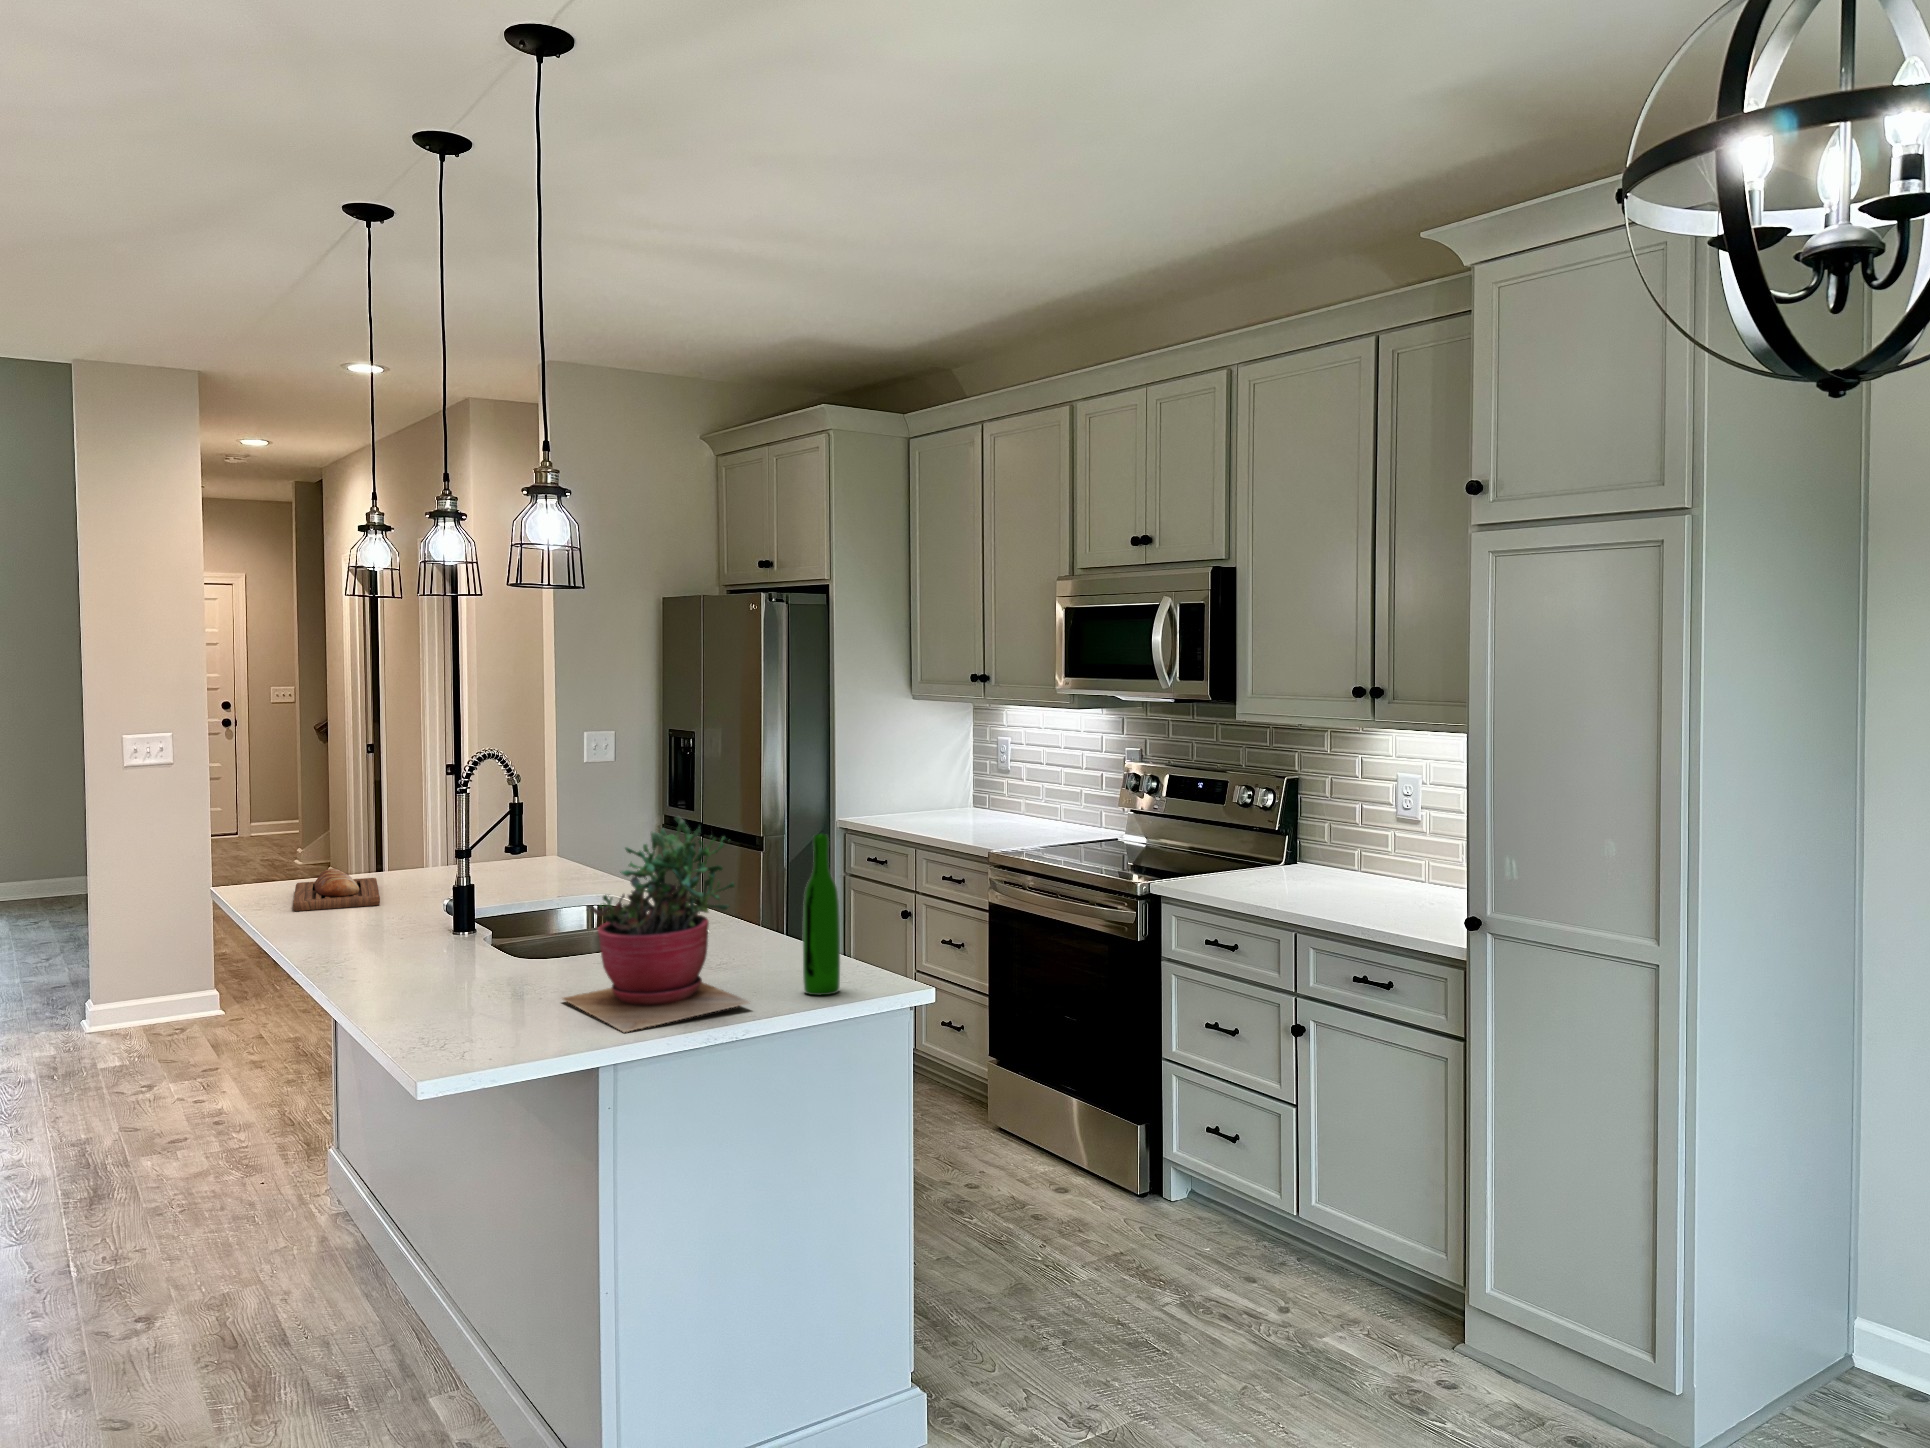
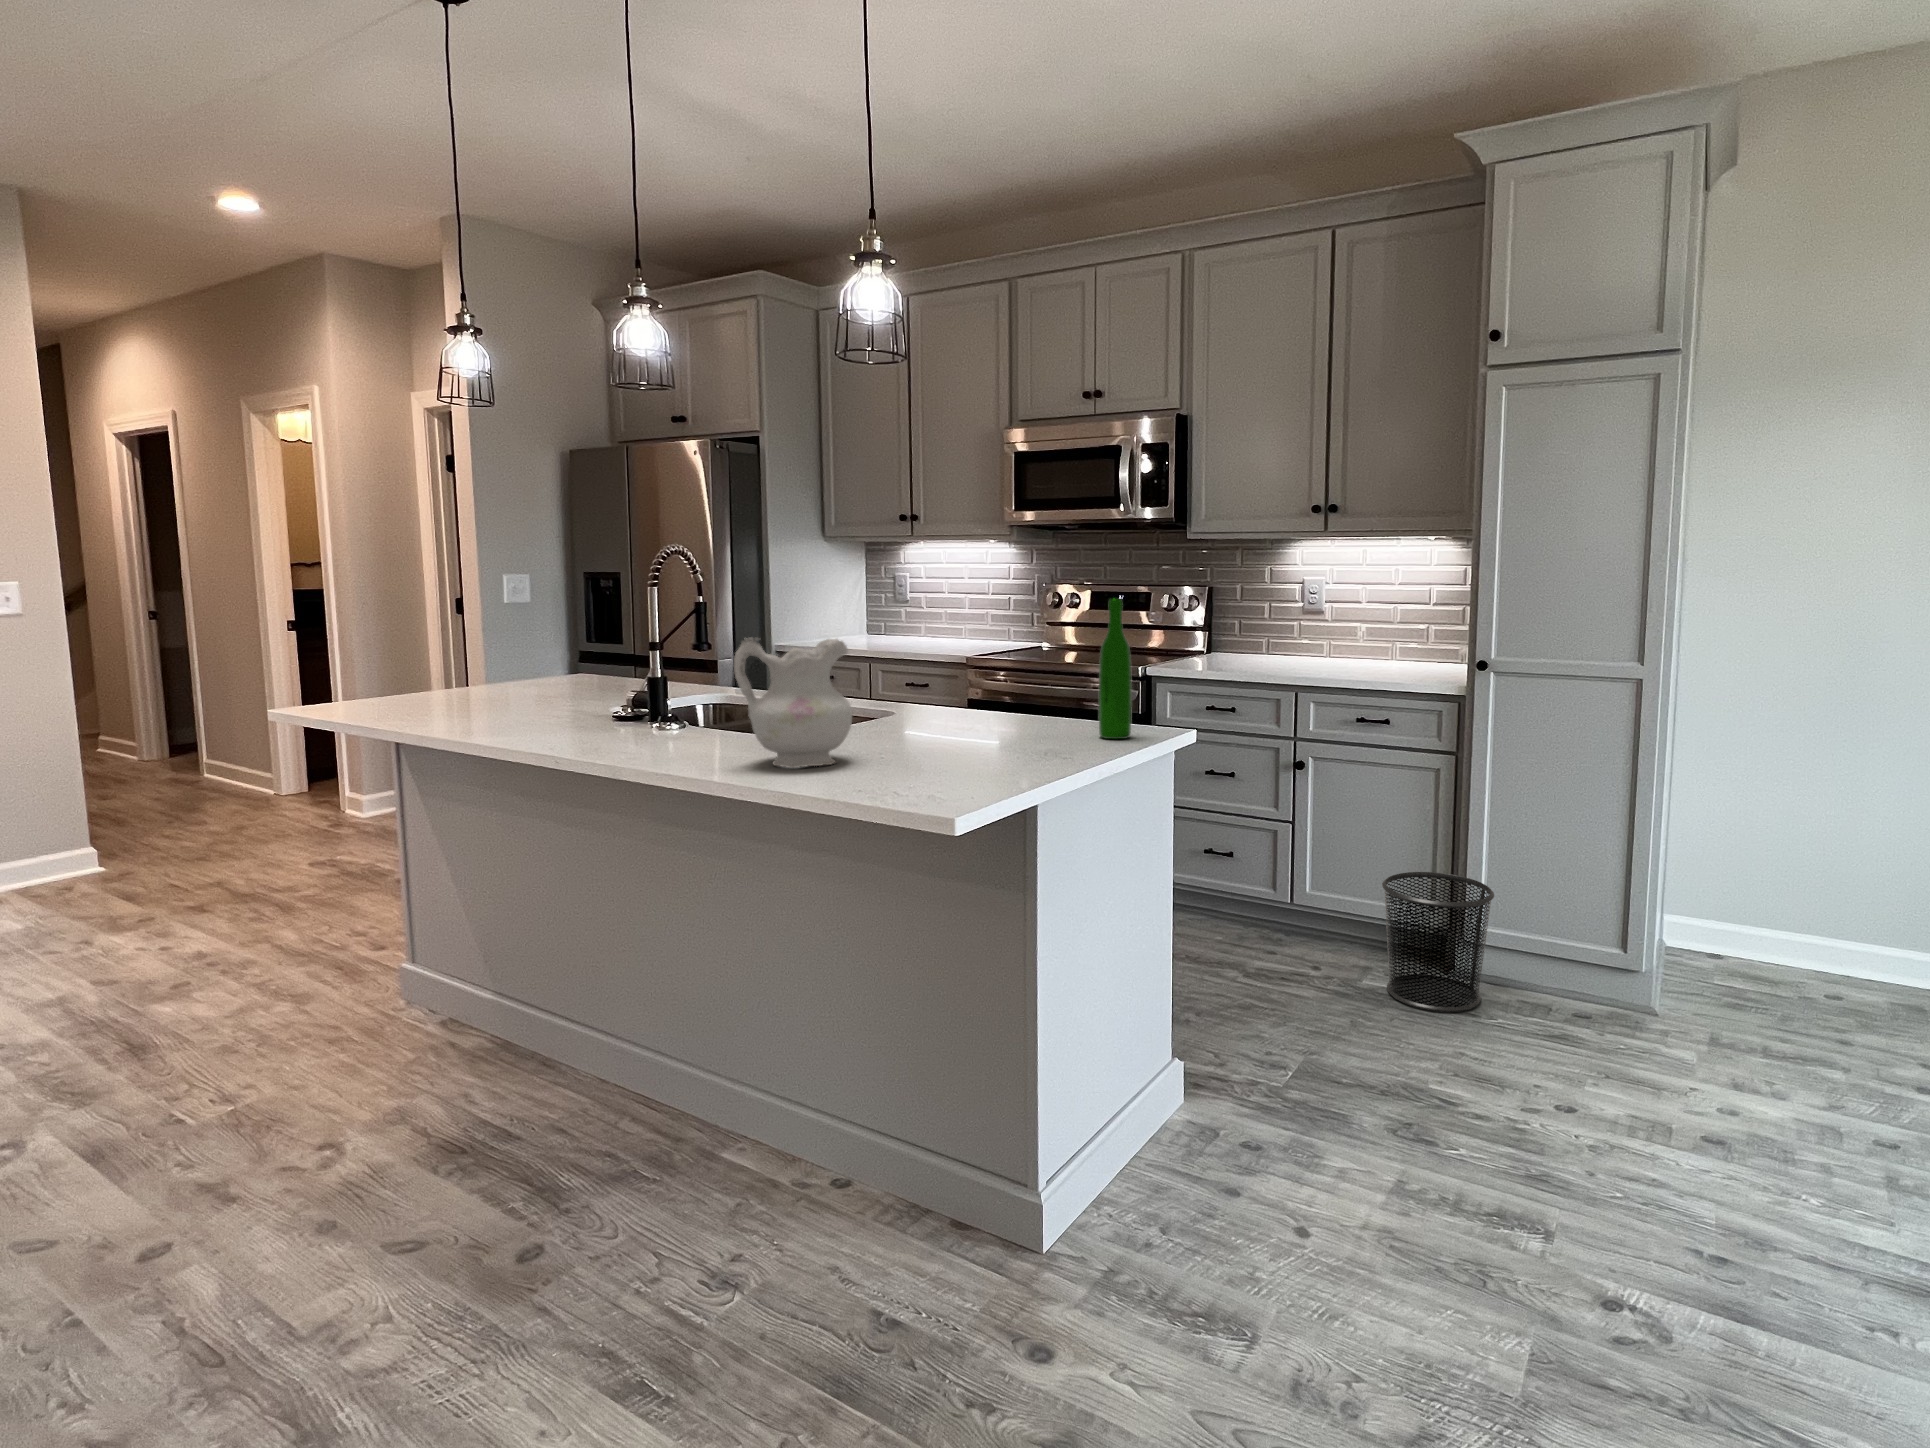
succulent plant: present [563,817,750,1032] -> none [912,580,1099,773]
ceramic pitcher: none [399,865,516,1001] -> present [734,637,852,768]
bread loaf: present [293,869,380,911] -> none [375,685,504,722]
waste bin: none [1326,1195,1473,1400] -> present [1382,872,1494,1012]

